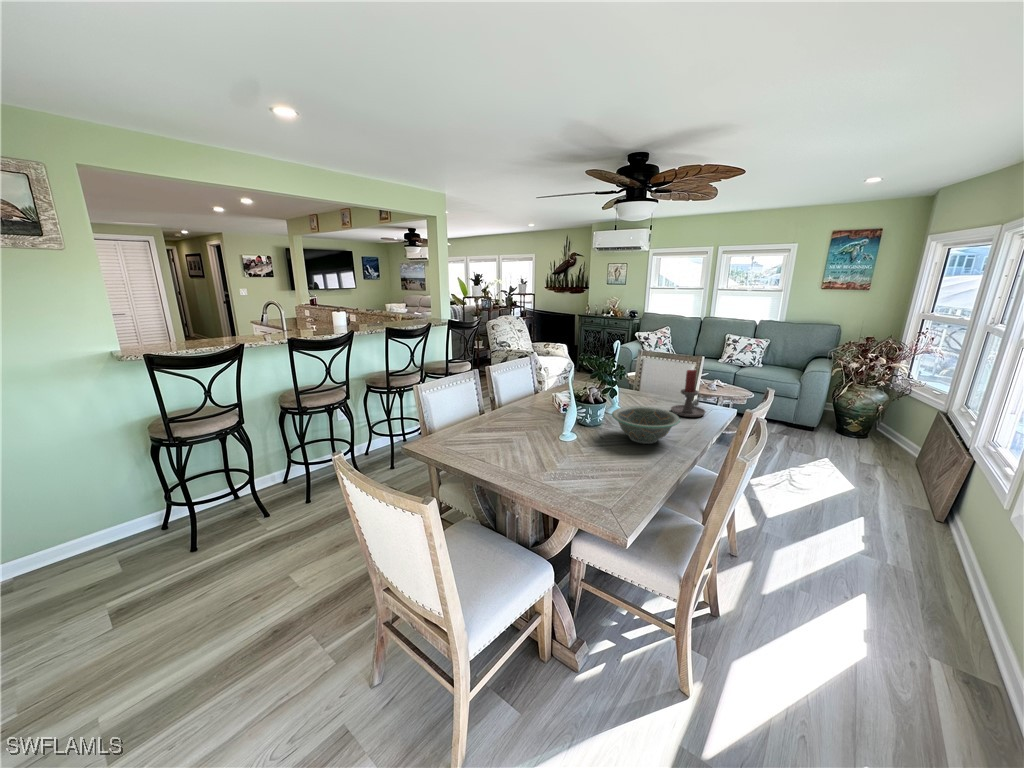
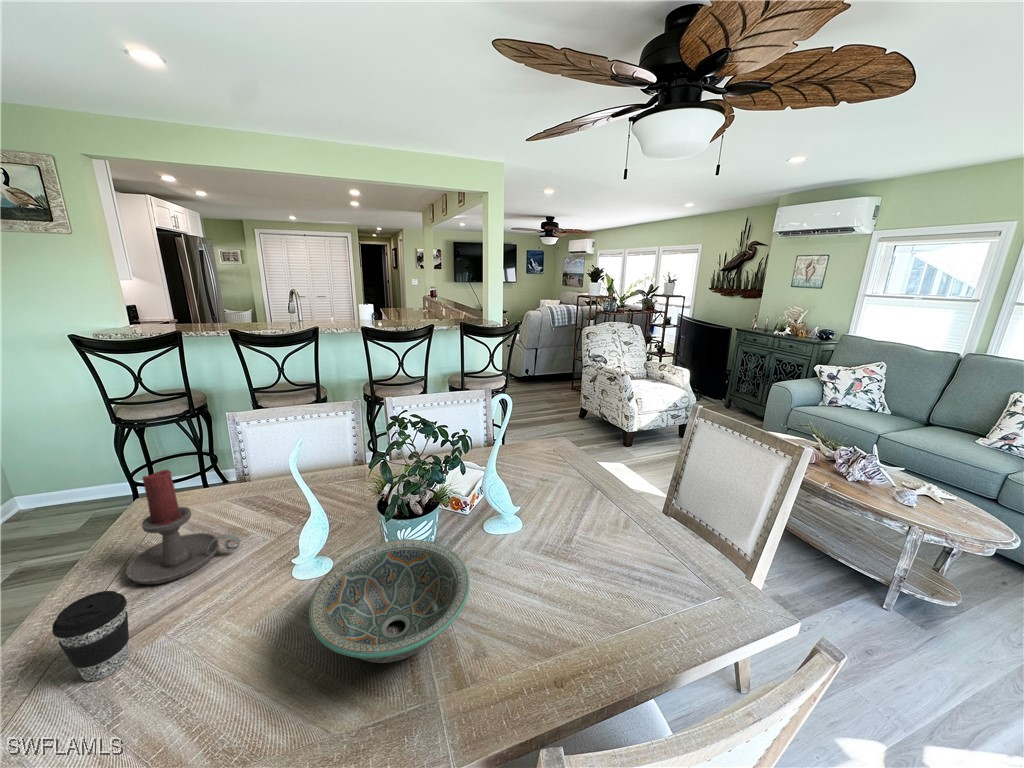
candle holder: present [671,370,706,417] -> present [127,470,240,584]
coffee cup: none [555,436,580,474] -> present [52,591,129,681]

